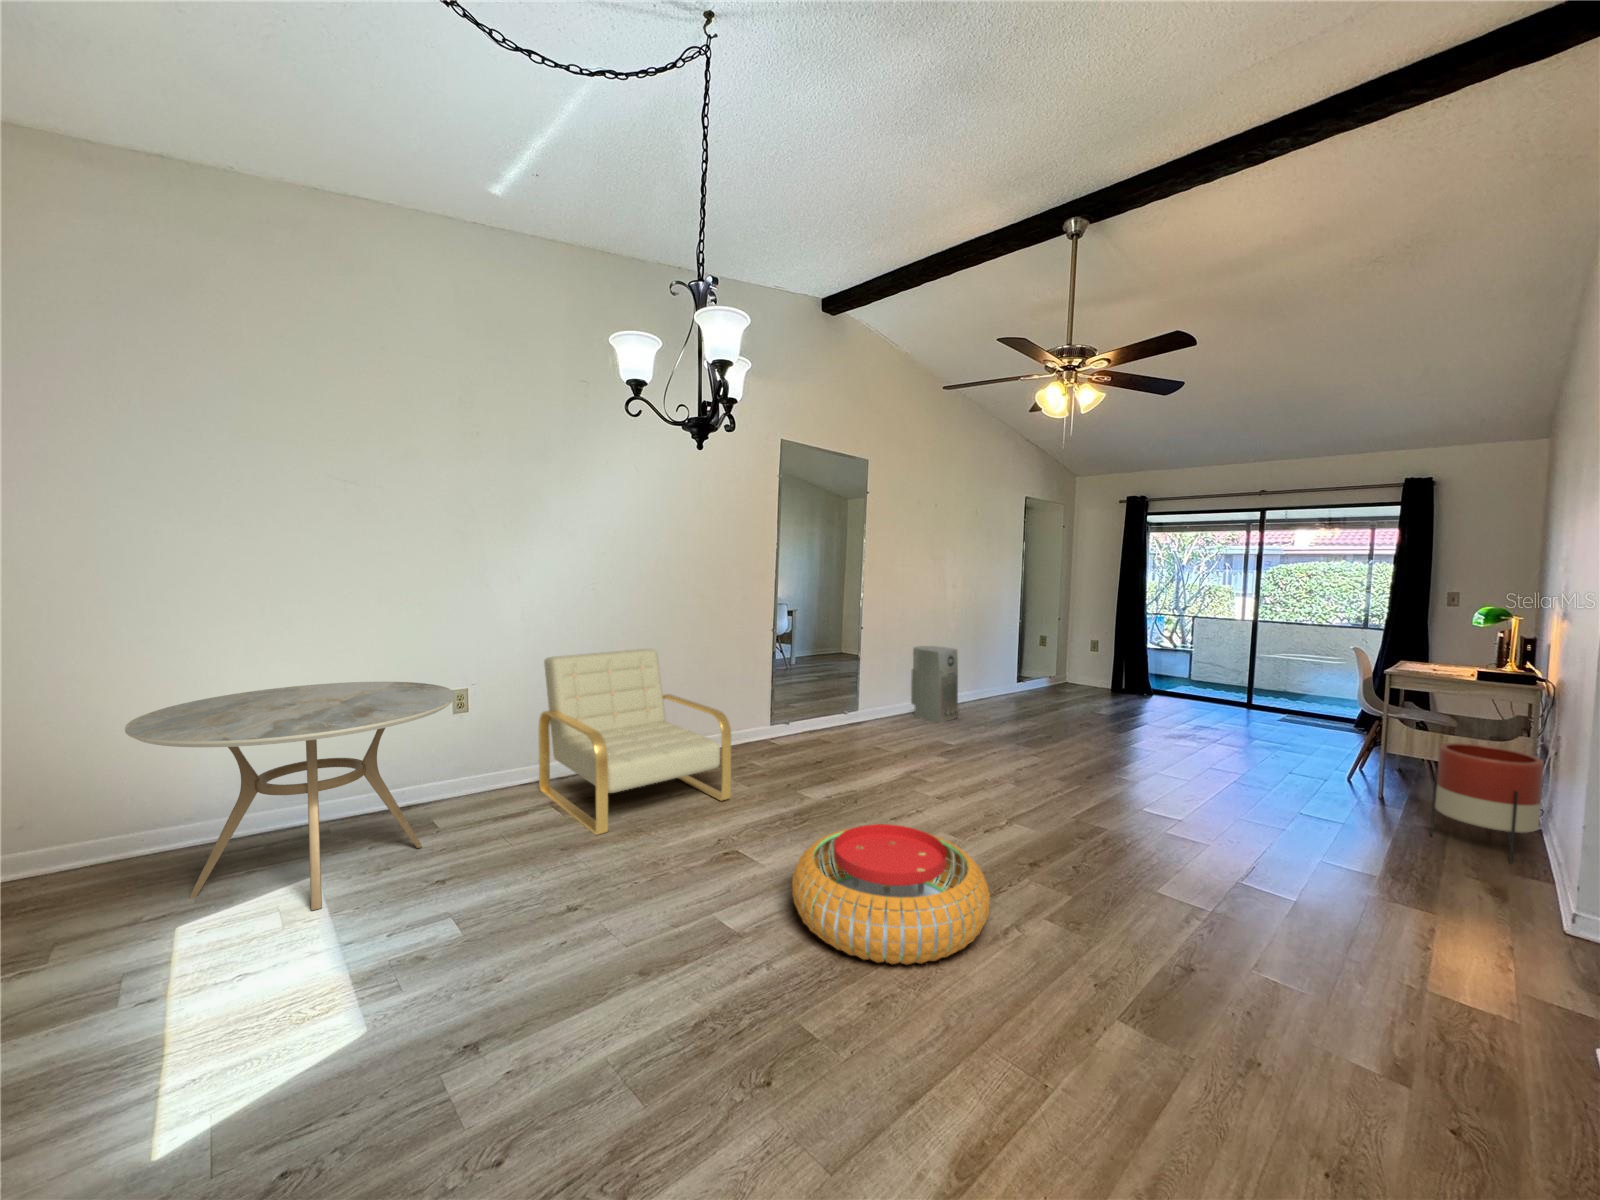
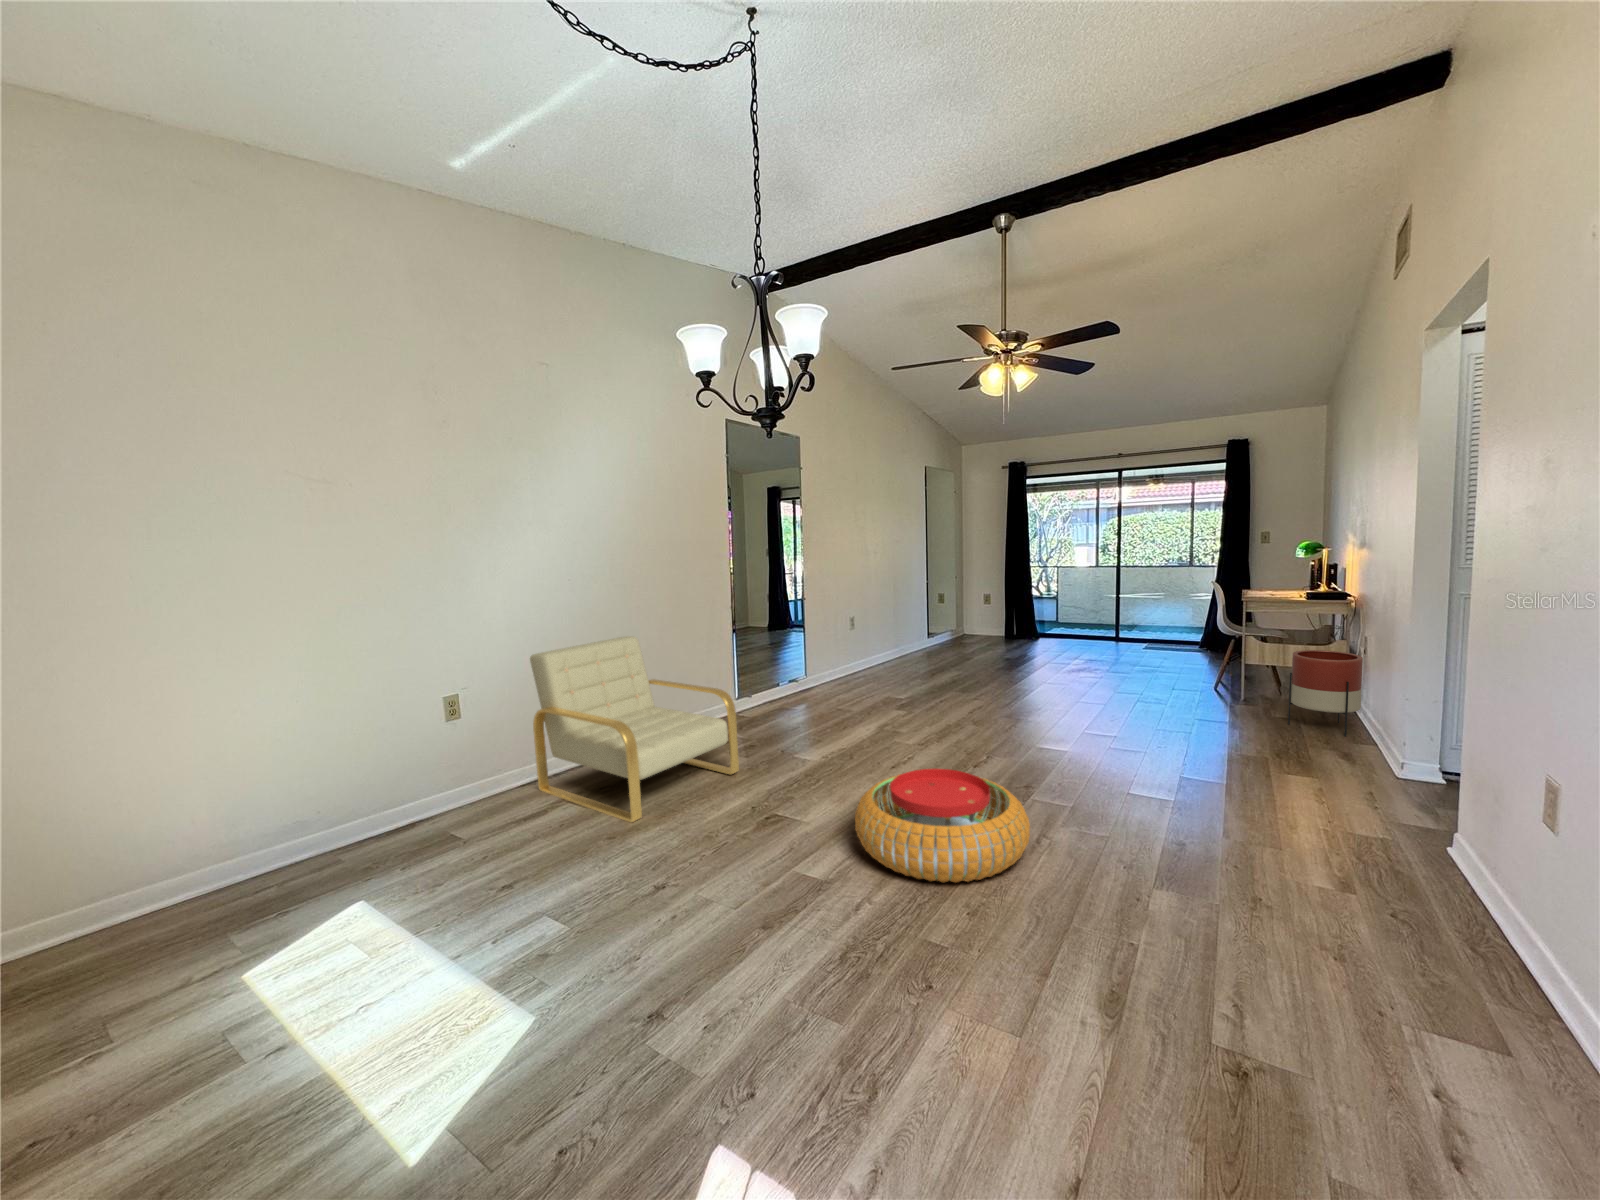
air purifier: present [911,646,960,722] -> none [846,611,893,681]
dining table: present [125,682,455,910] -> none [137,693,487,953]

